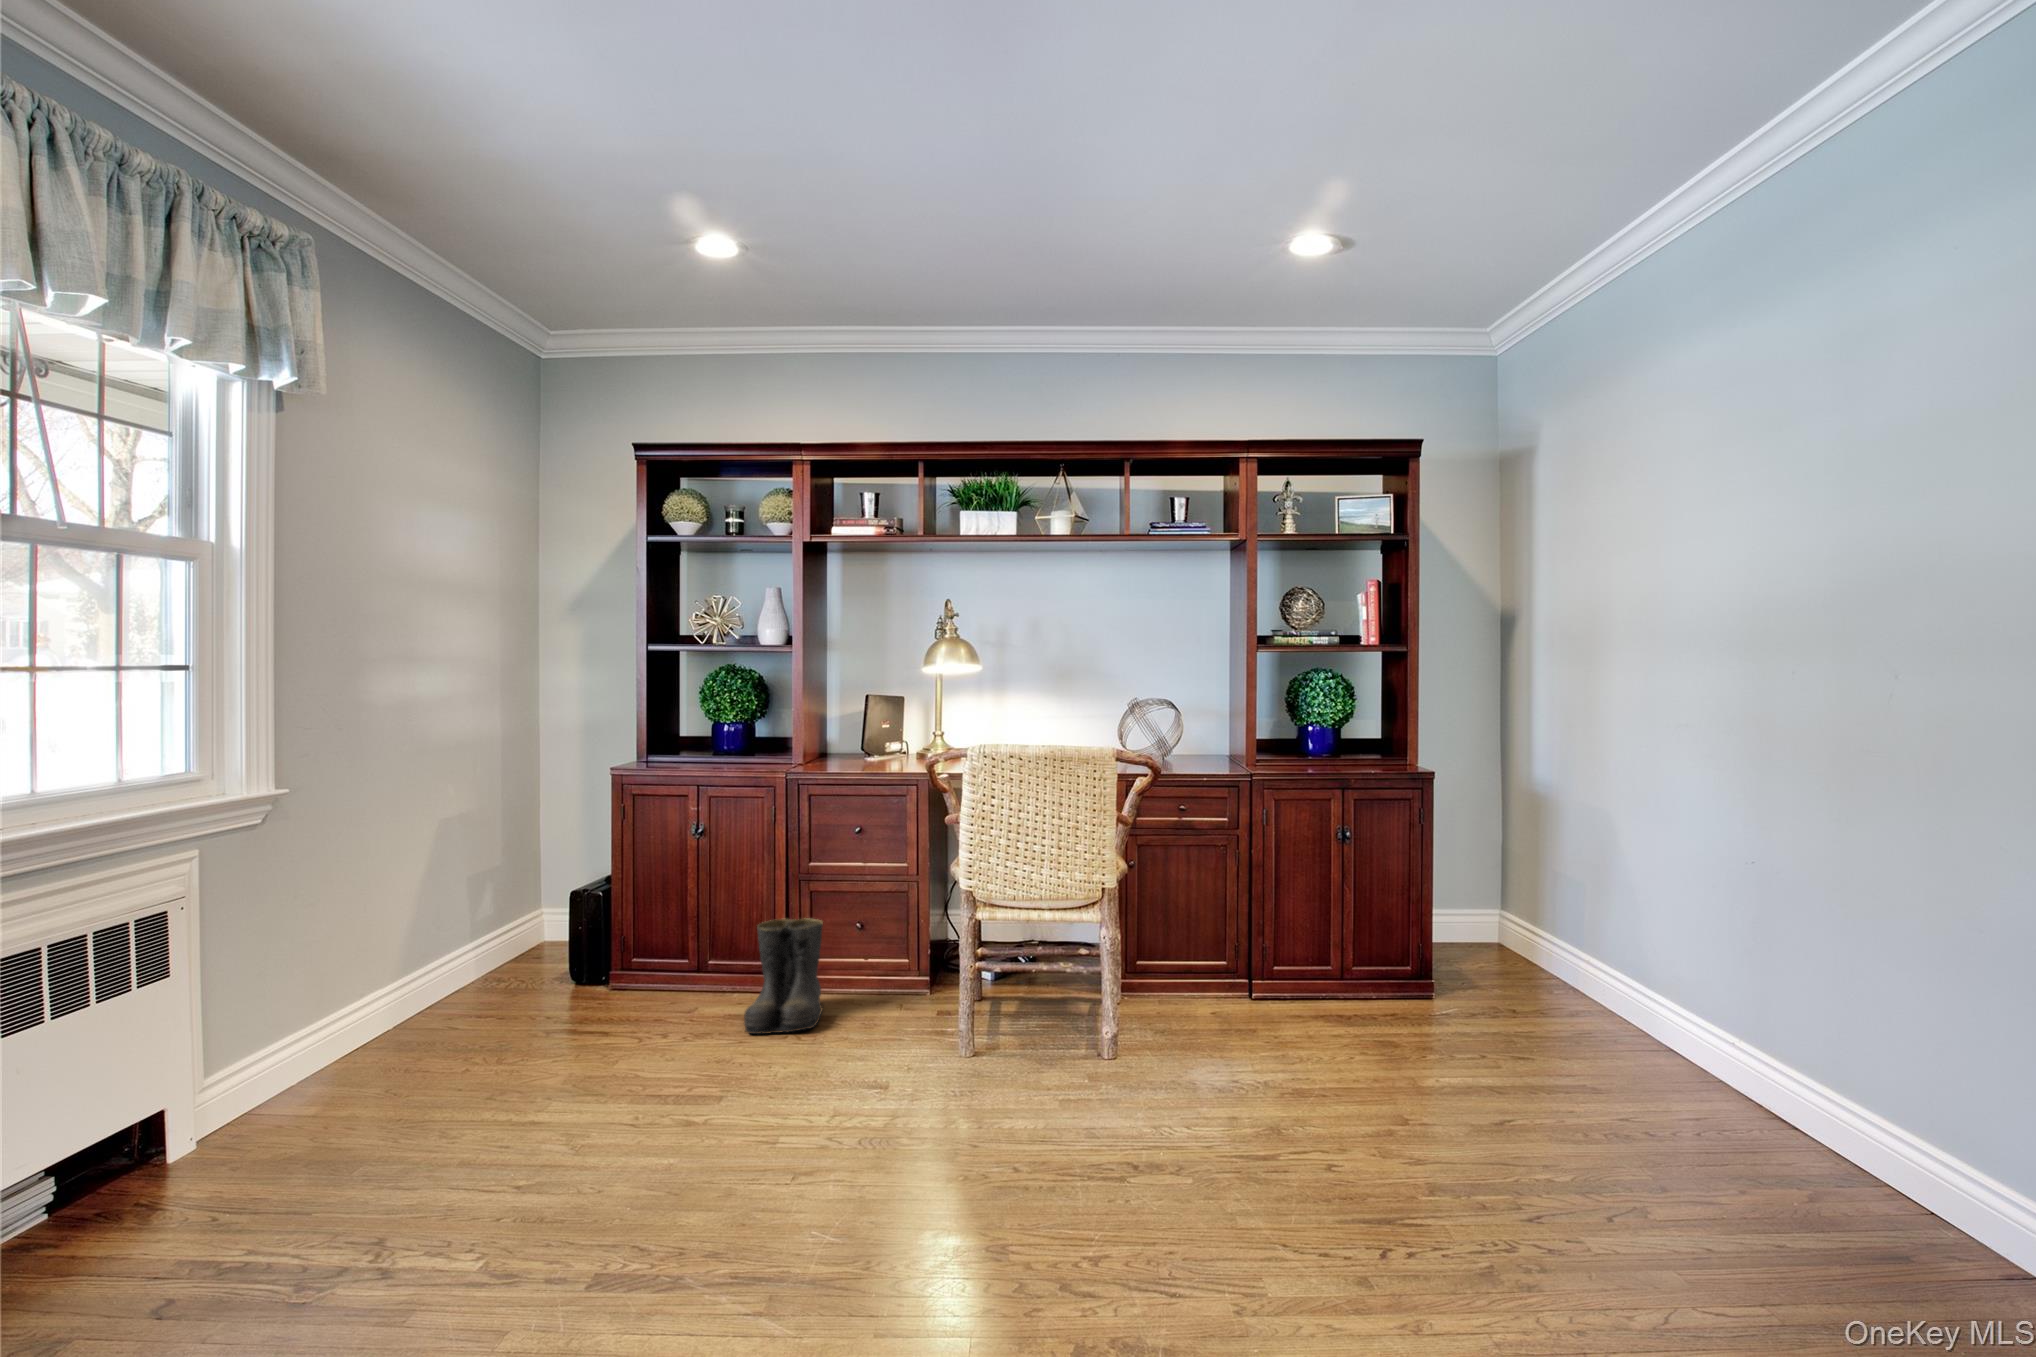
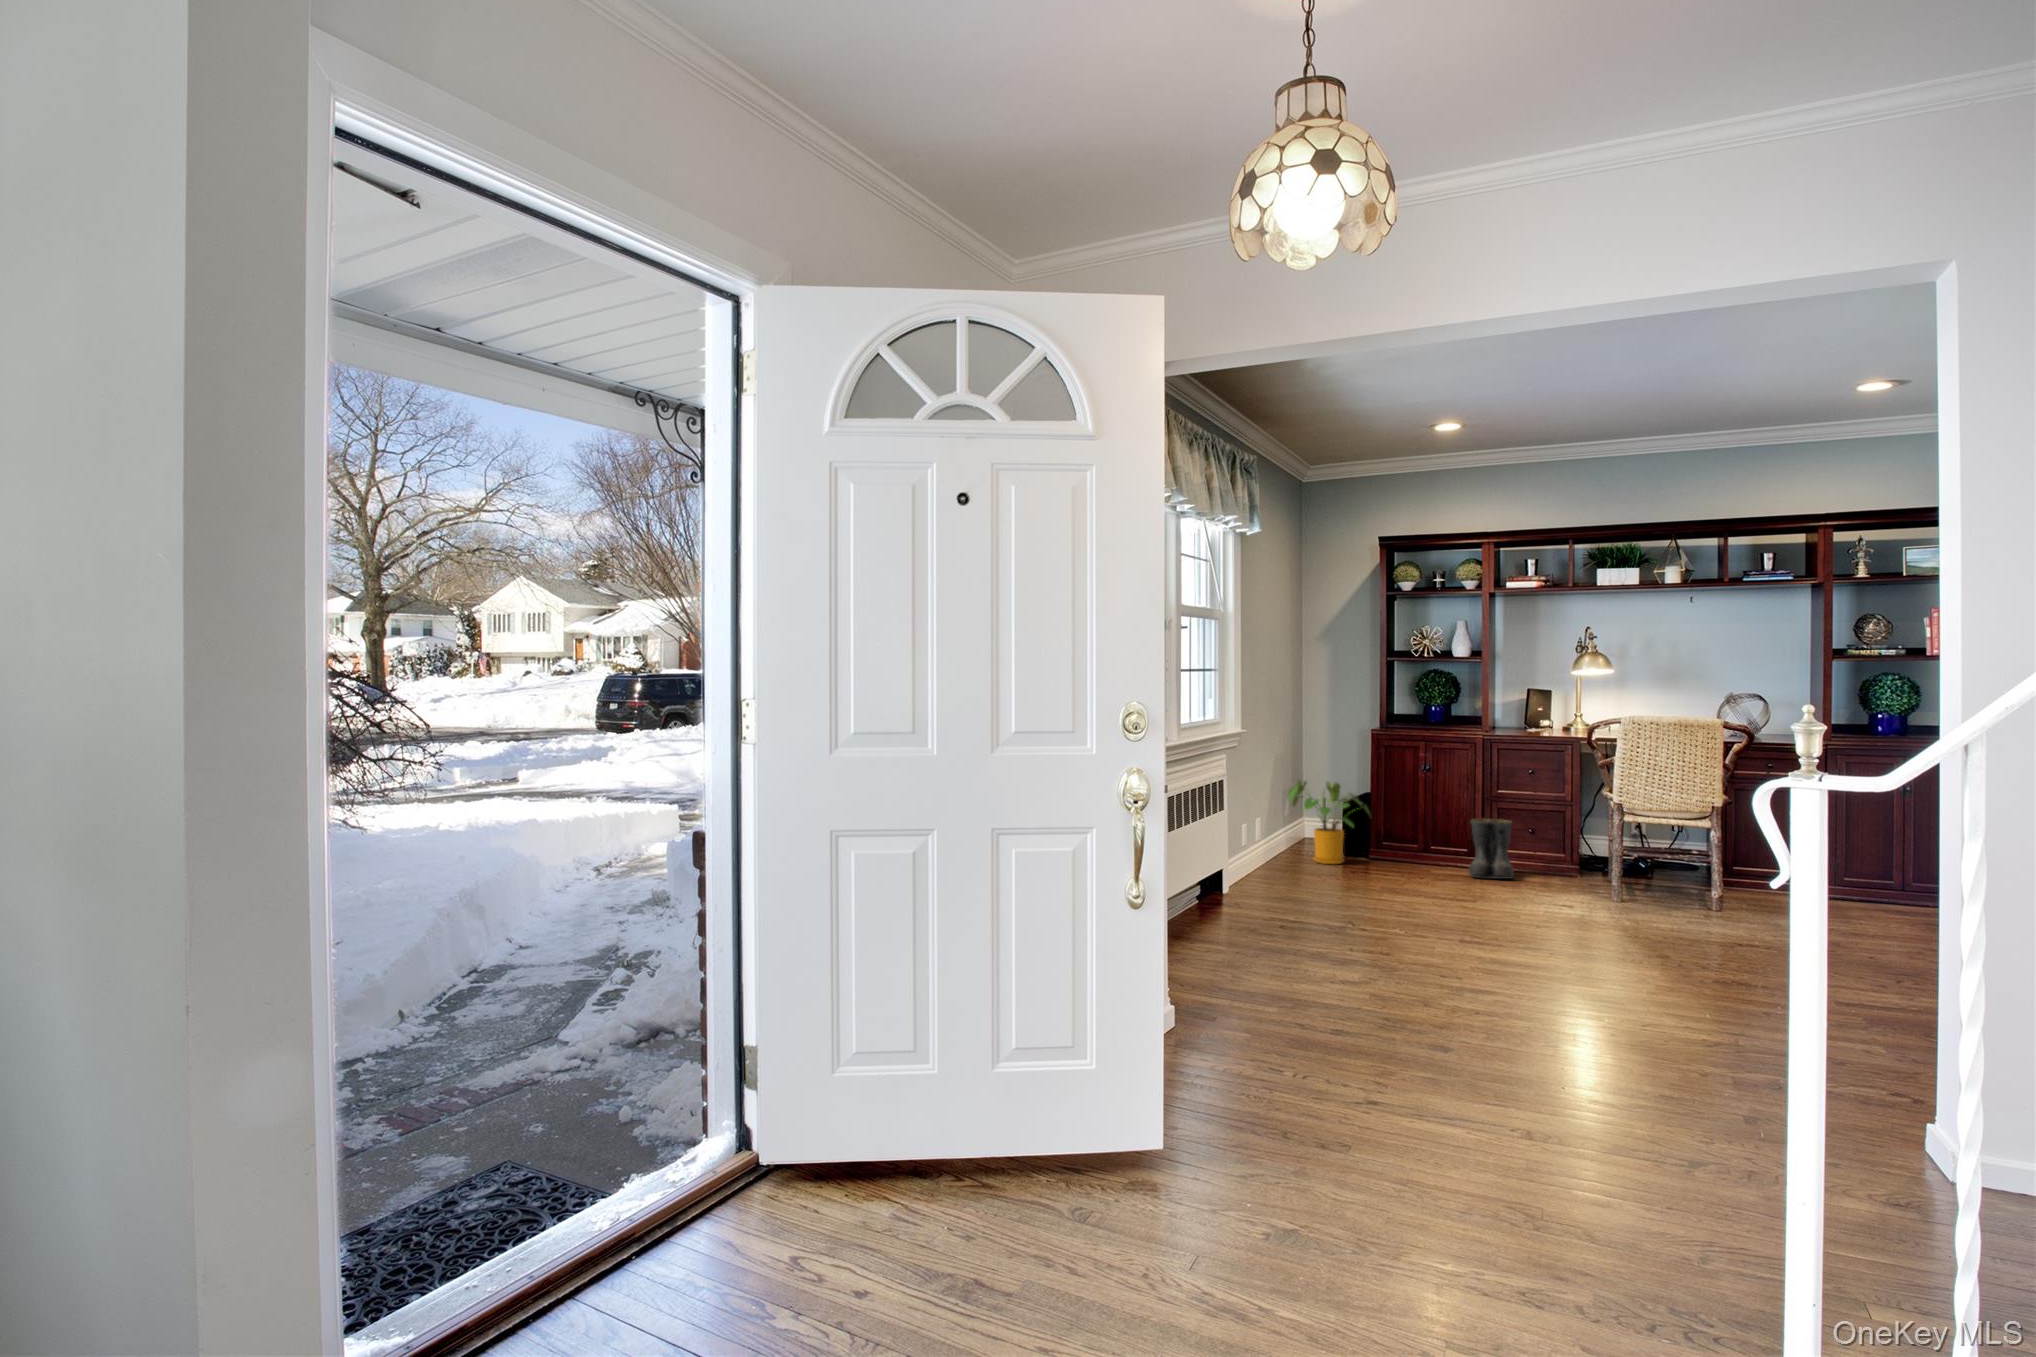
house plant: none [431,870,588,1028] -> present [1288,781,1370,864]

